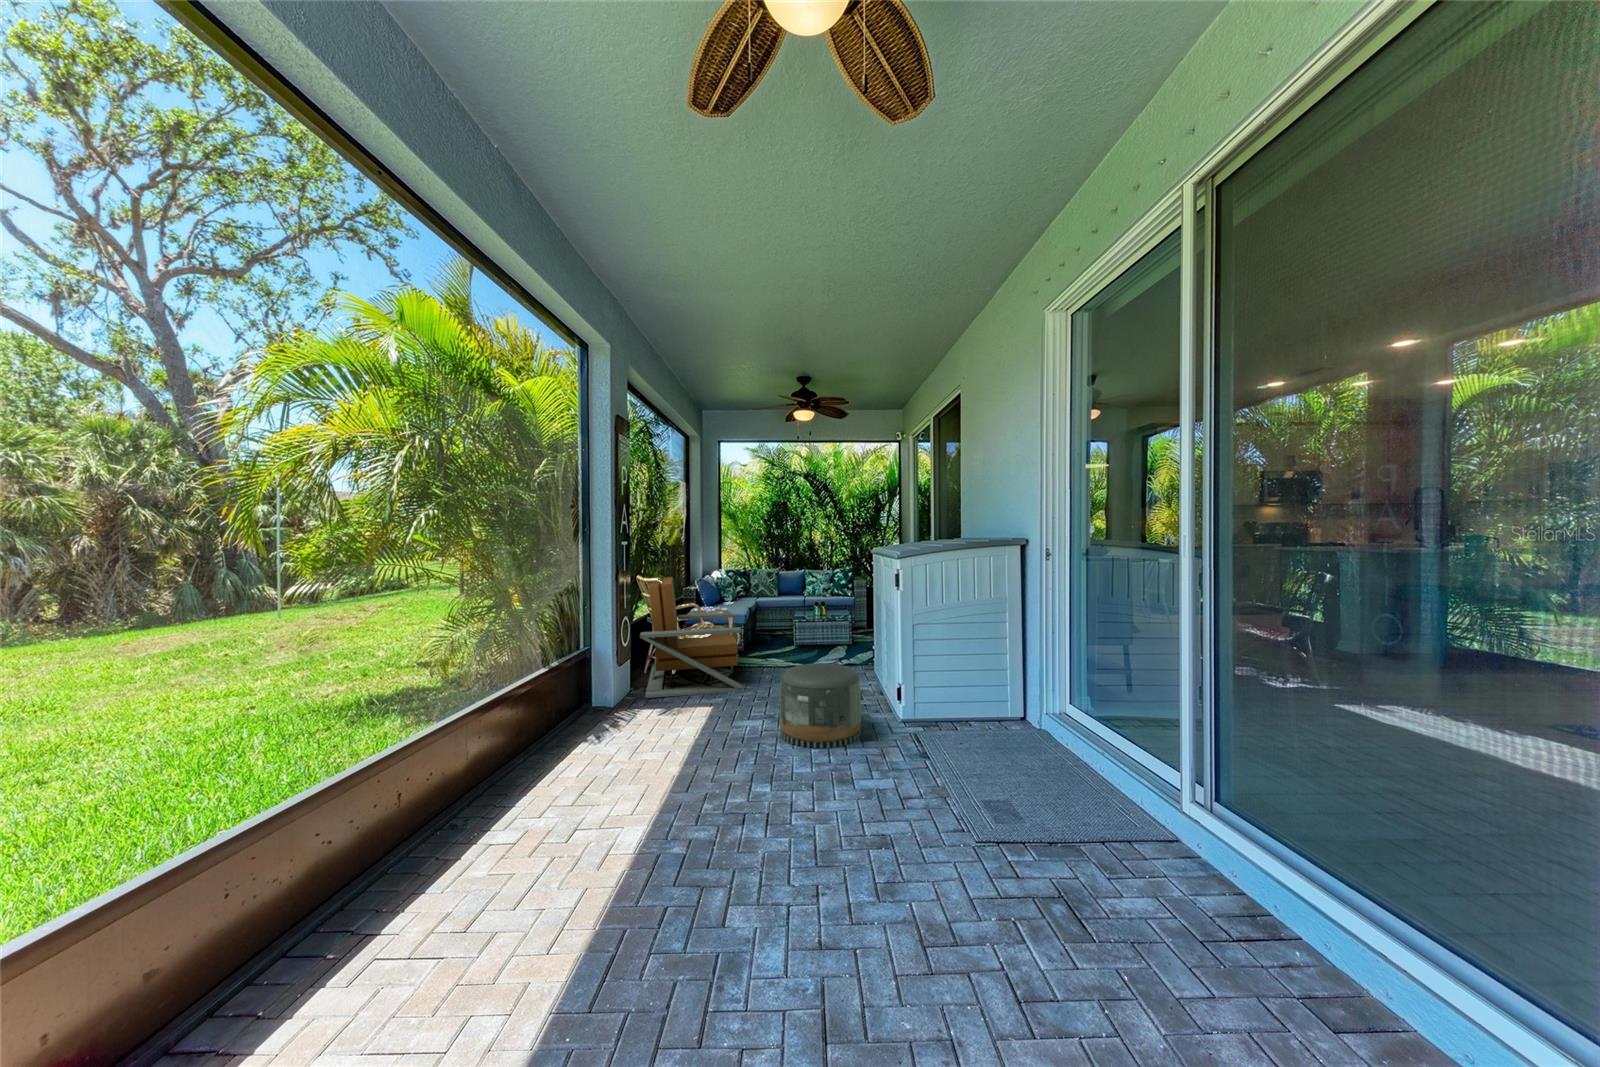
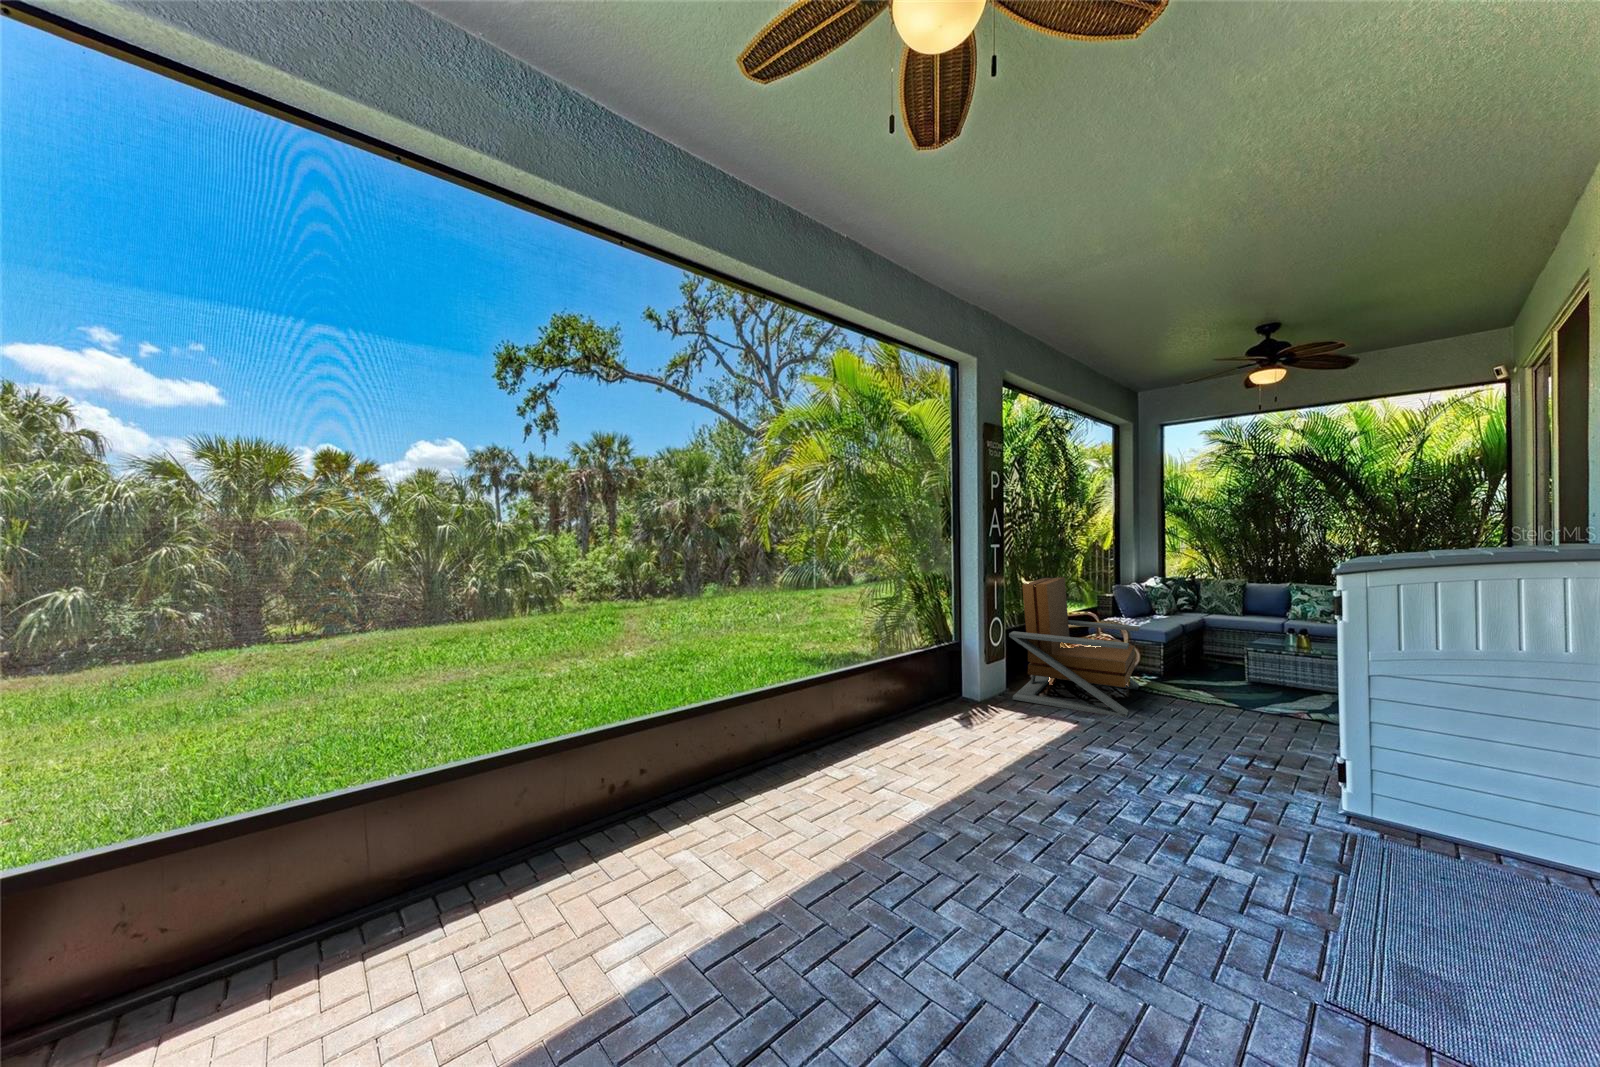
pouf: present [780,663,861,748] -> none [1133,699,1257,814]

